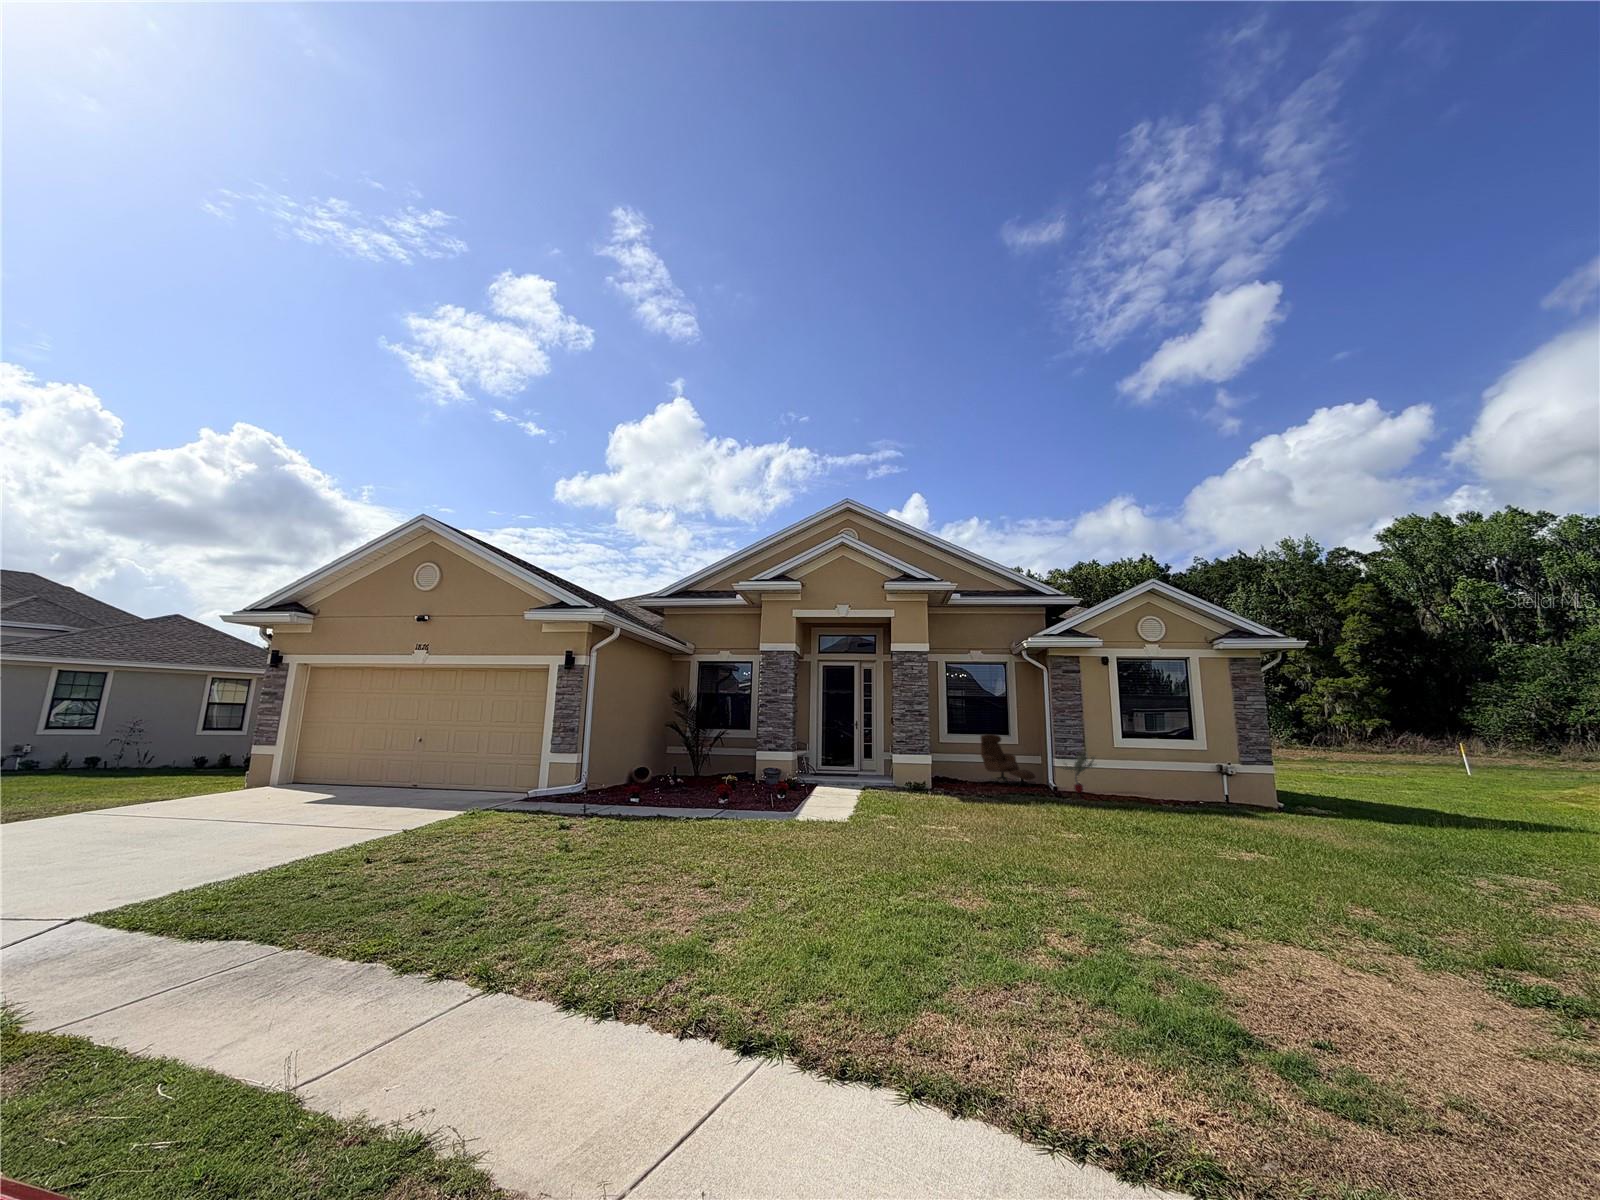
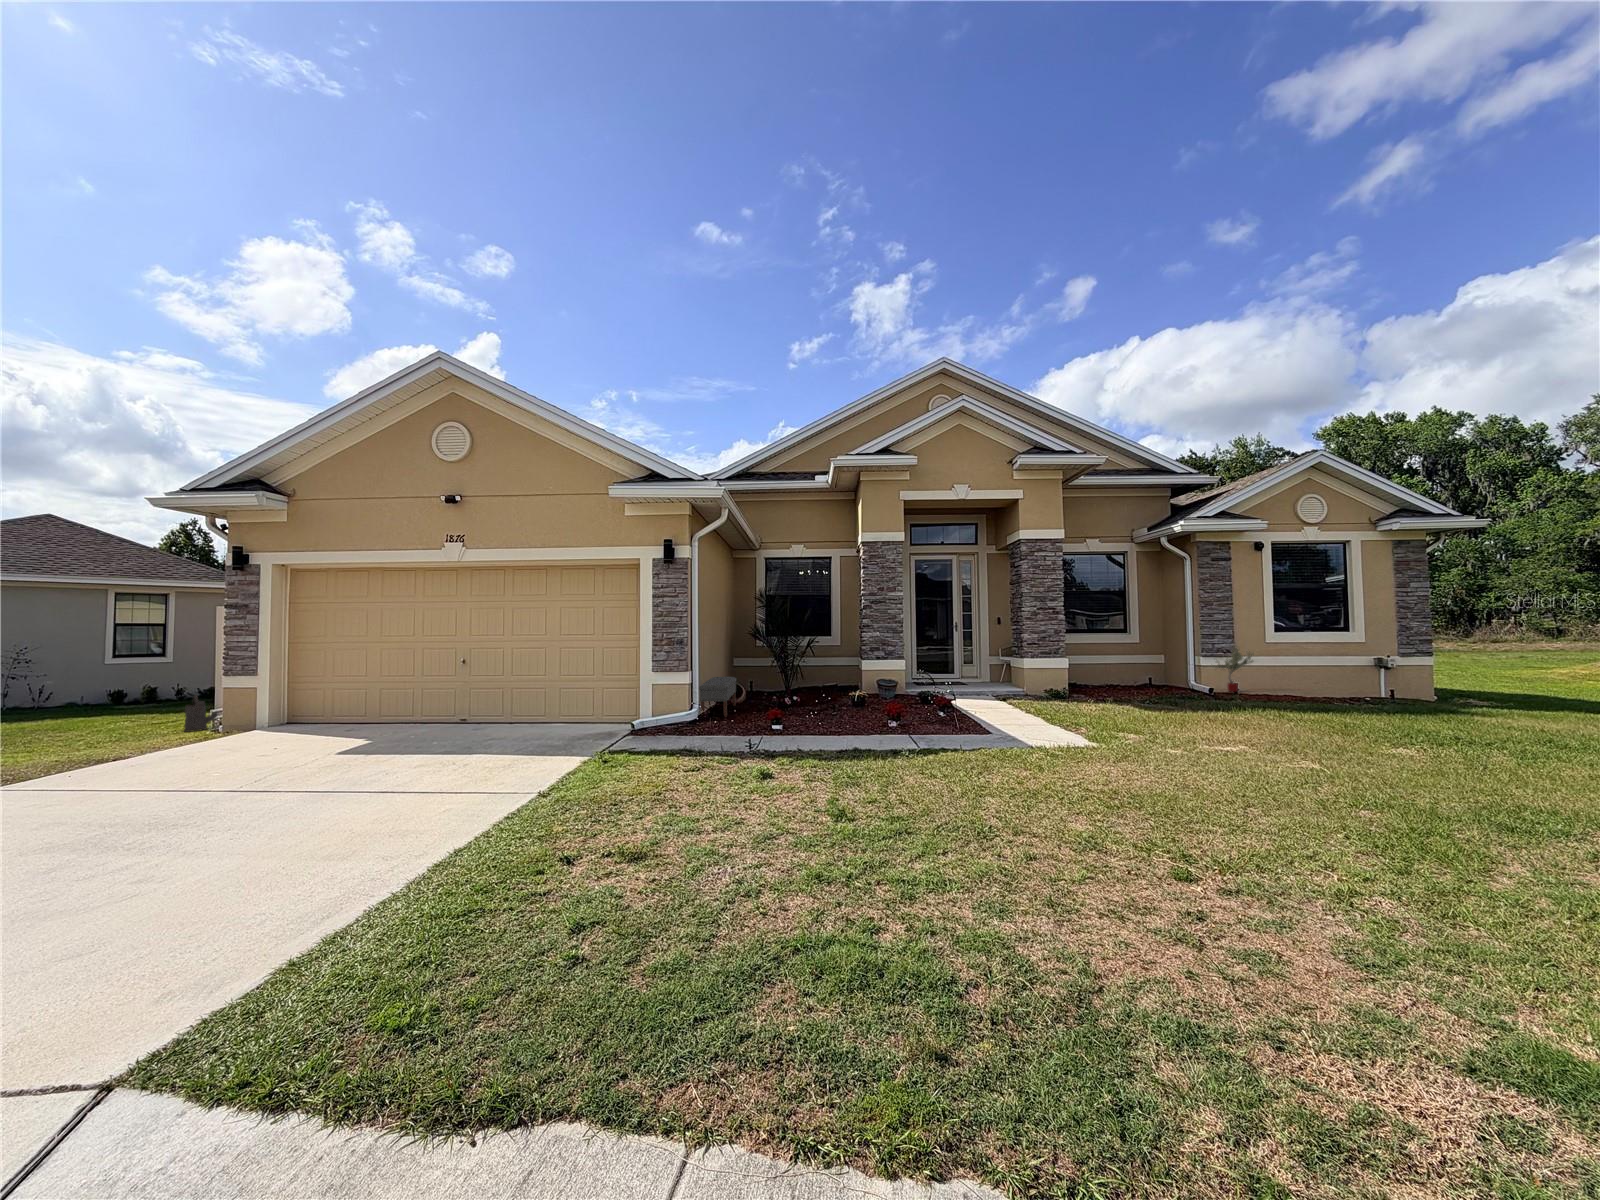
lounge chair: present [981,734,1035,786] -> none [1103,632,1171,688]
watering can: none [214,759,257,787] -> present [179,695,218,732]
bench: none [593,761,637,794] -> present [699,677,736,717]

